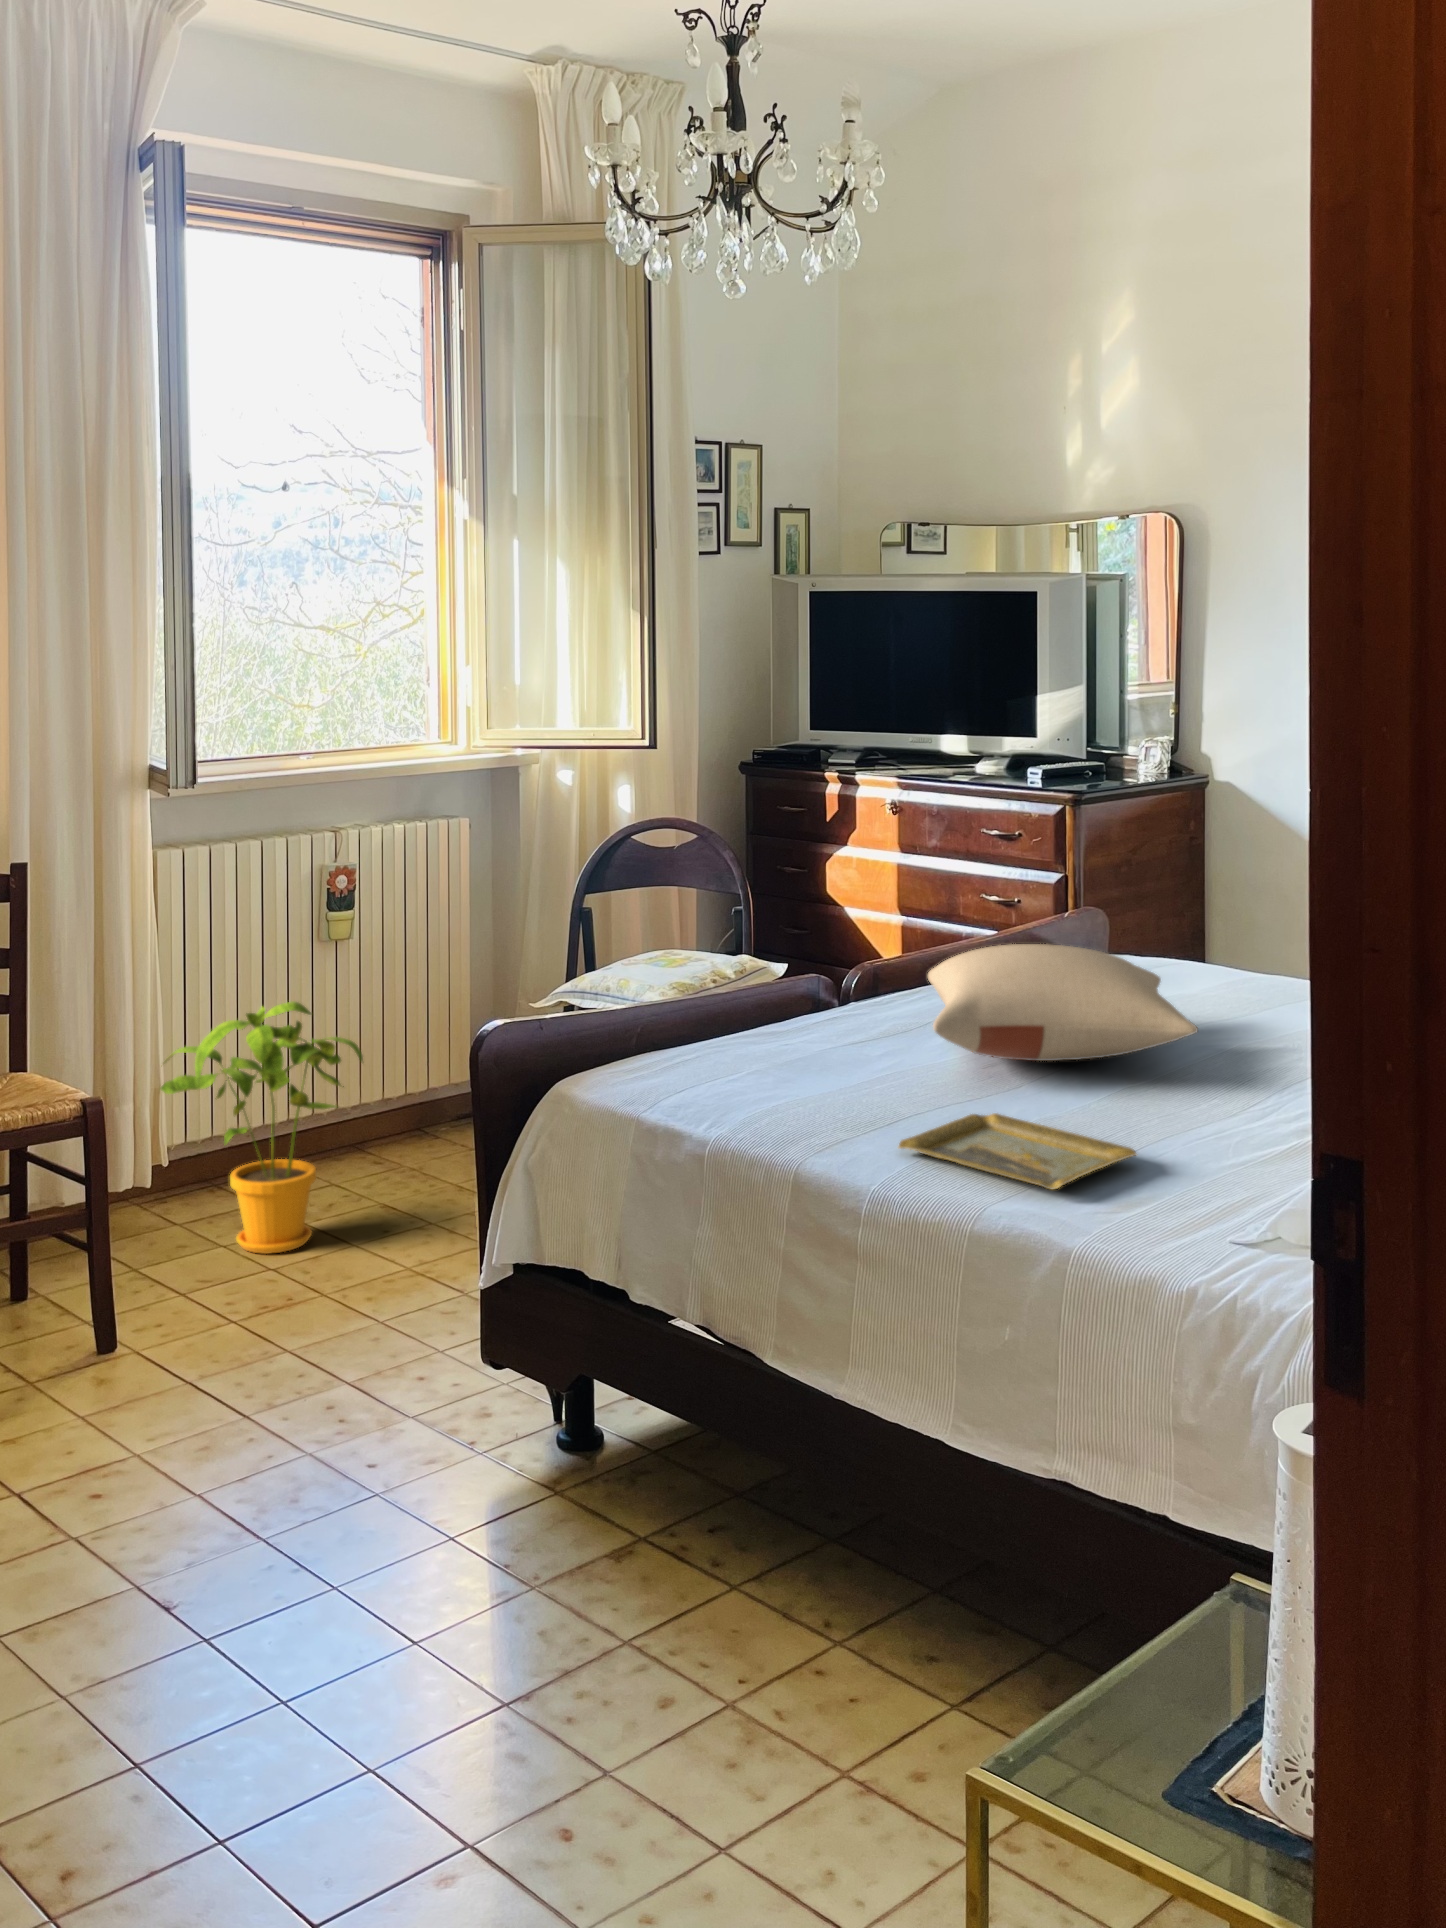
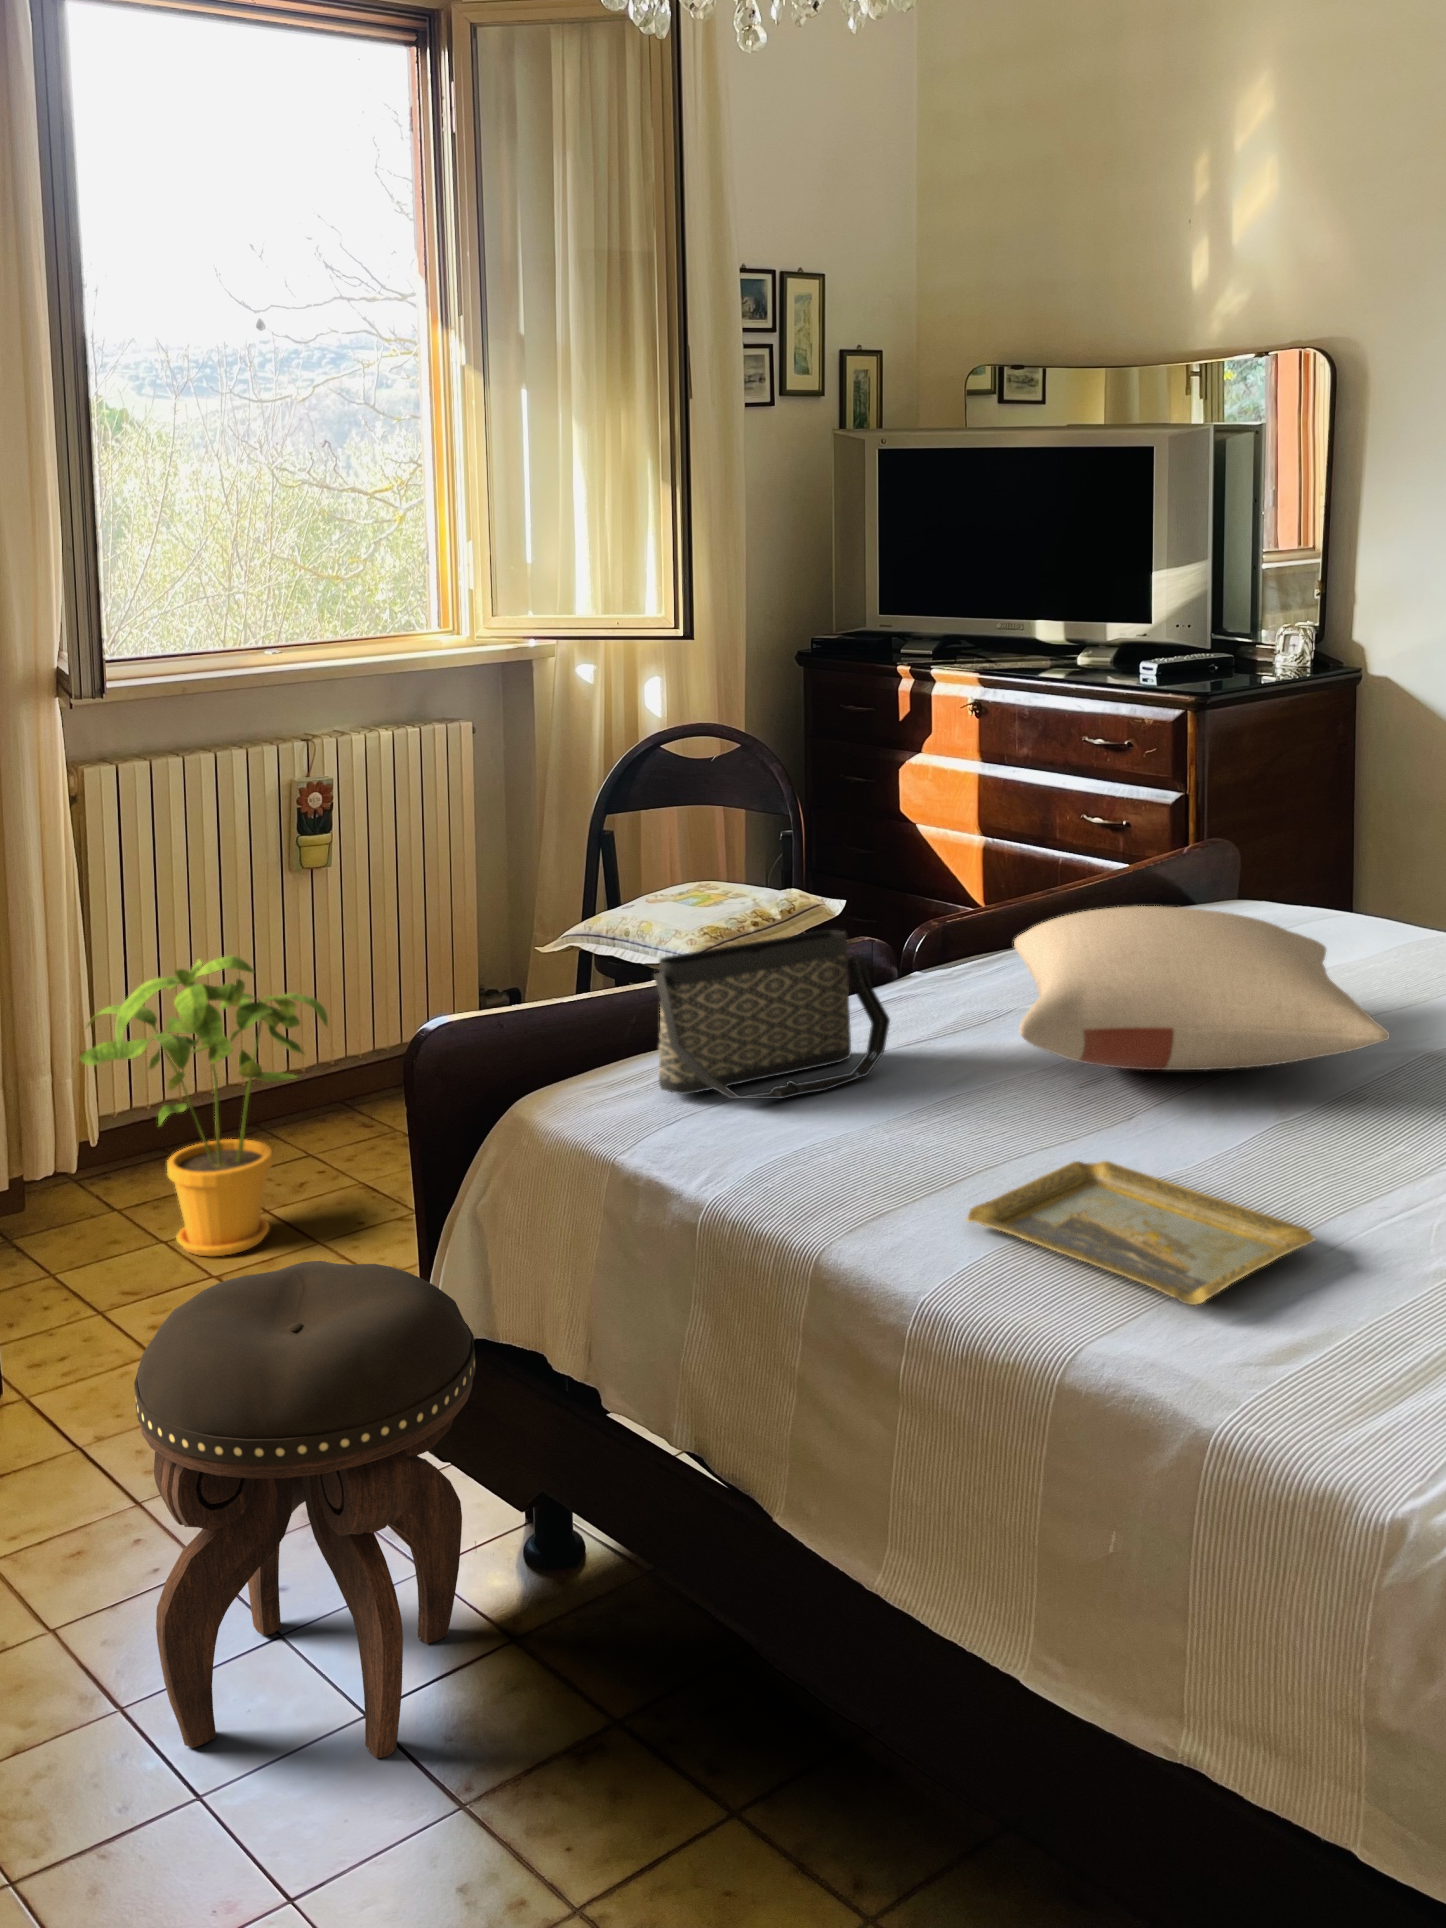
handbag: none [665,960,837,1080] -> present [654,930,890,1099]
footstool: none [285,1207,533,1564] -> present [134,1261,475,1758]

